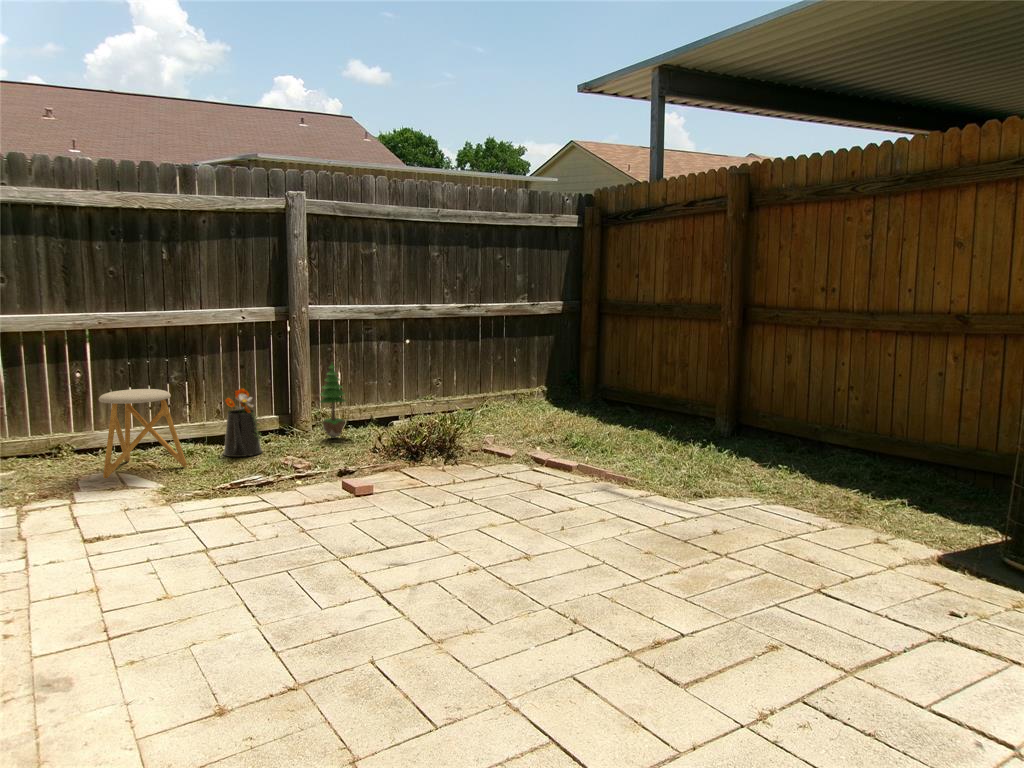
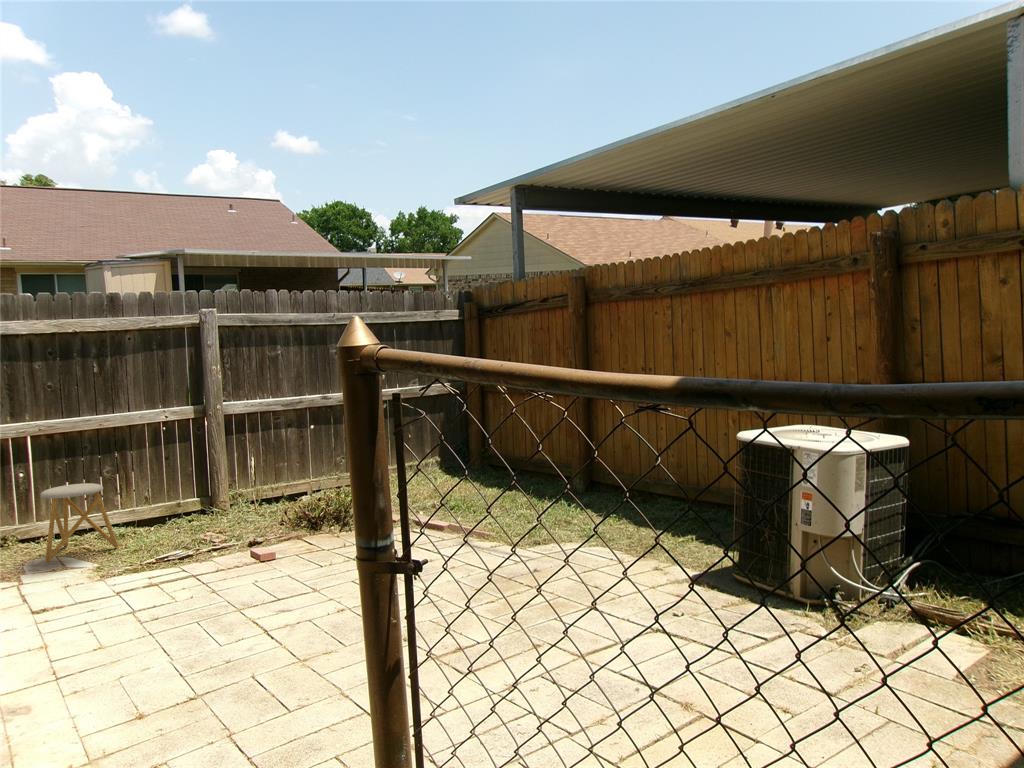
potted tree: present [320,362,346,438] -> none [235,449,260,515]
watering can: present [223,389,262,457] -> none [149,476,185,537]

